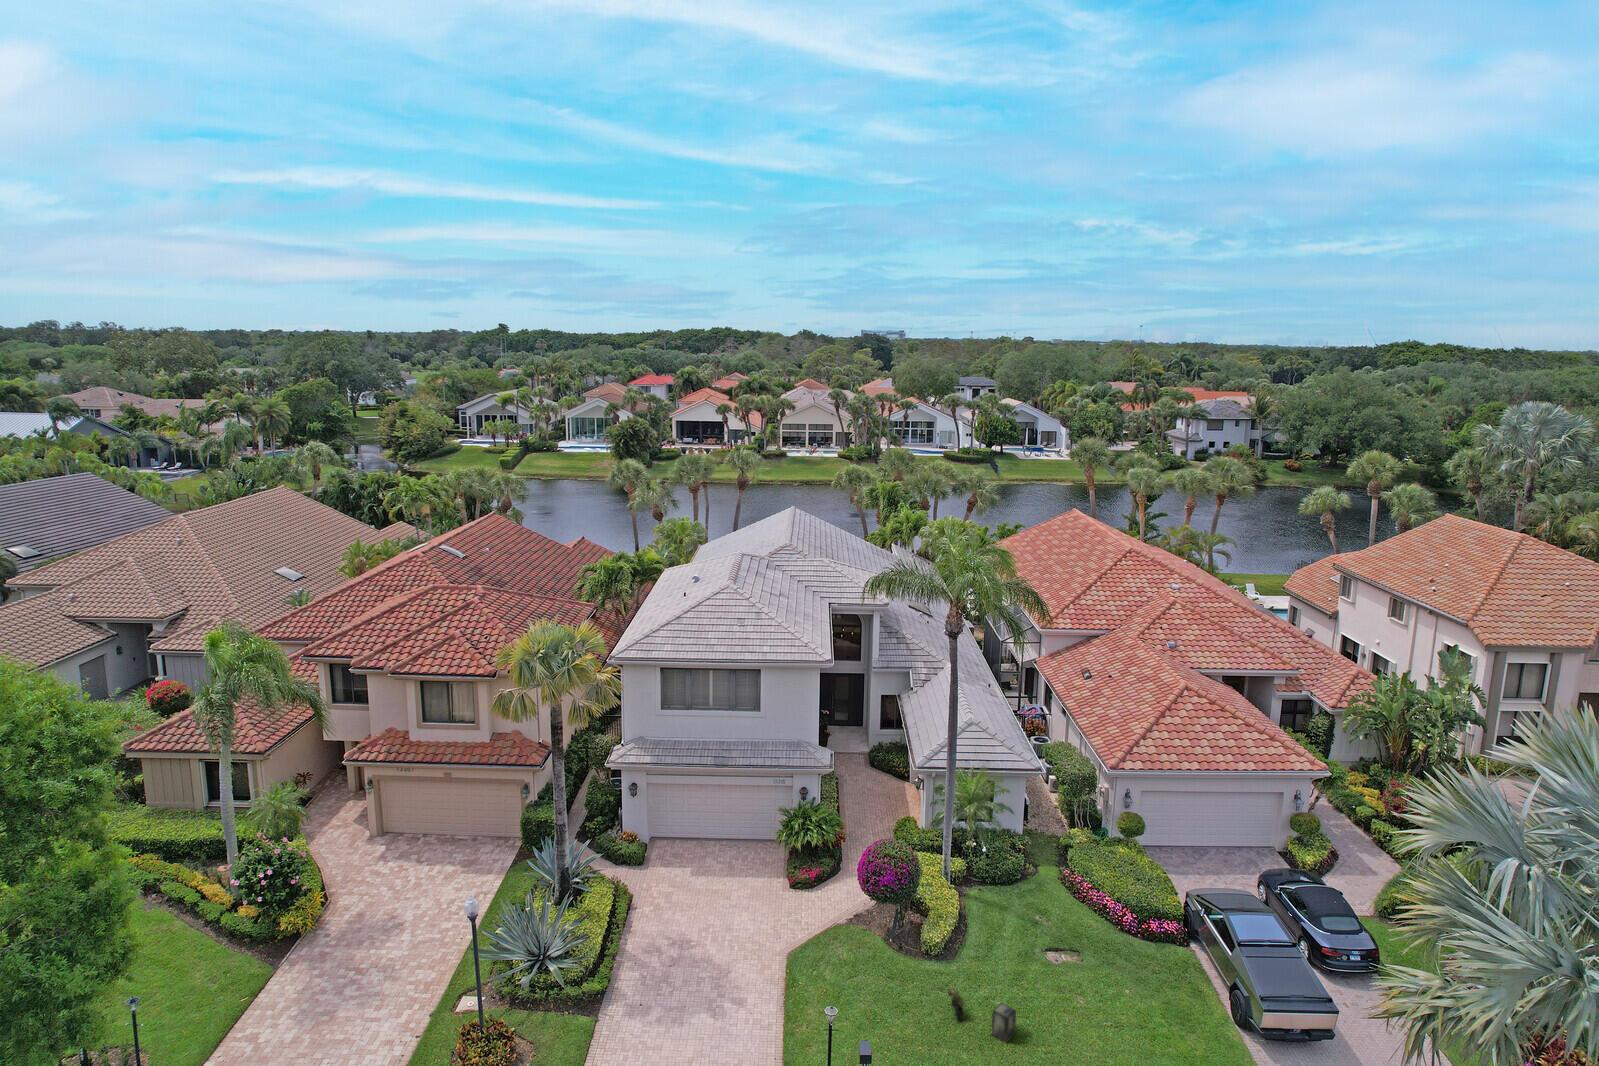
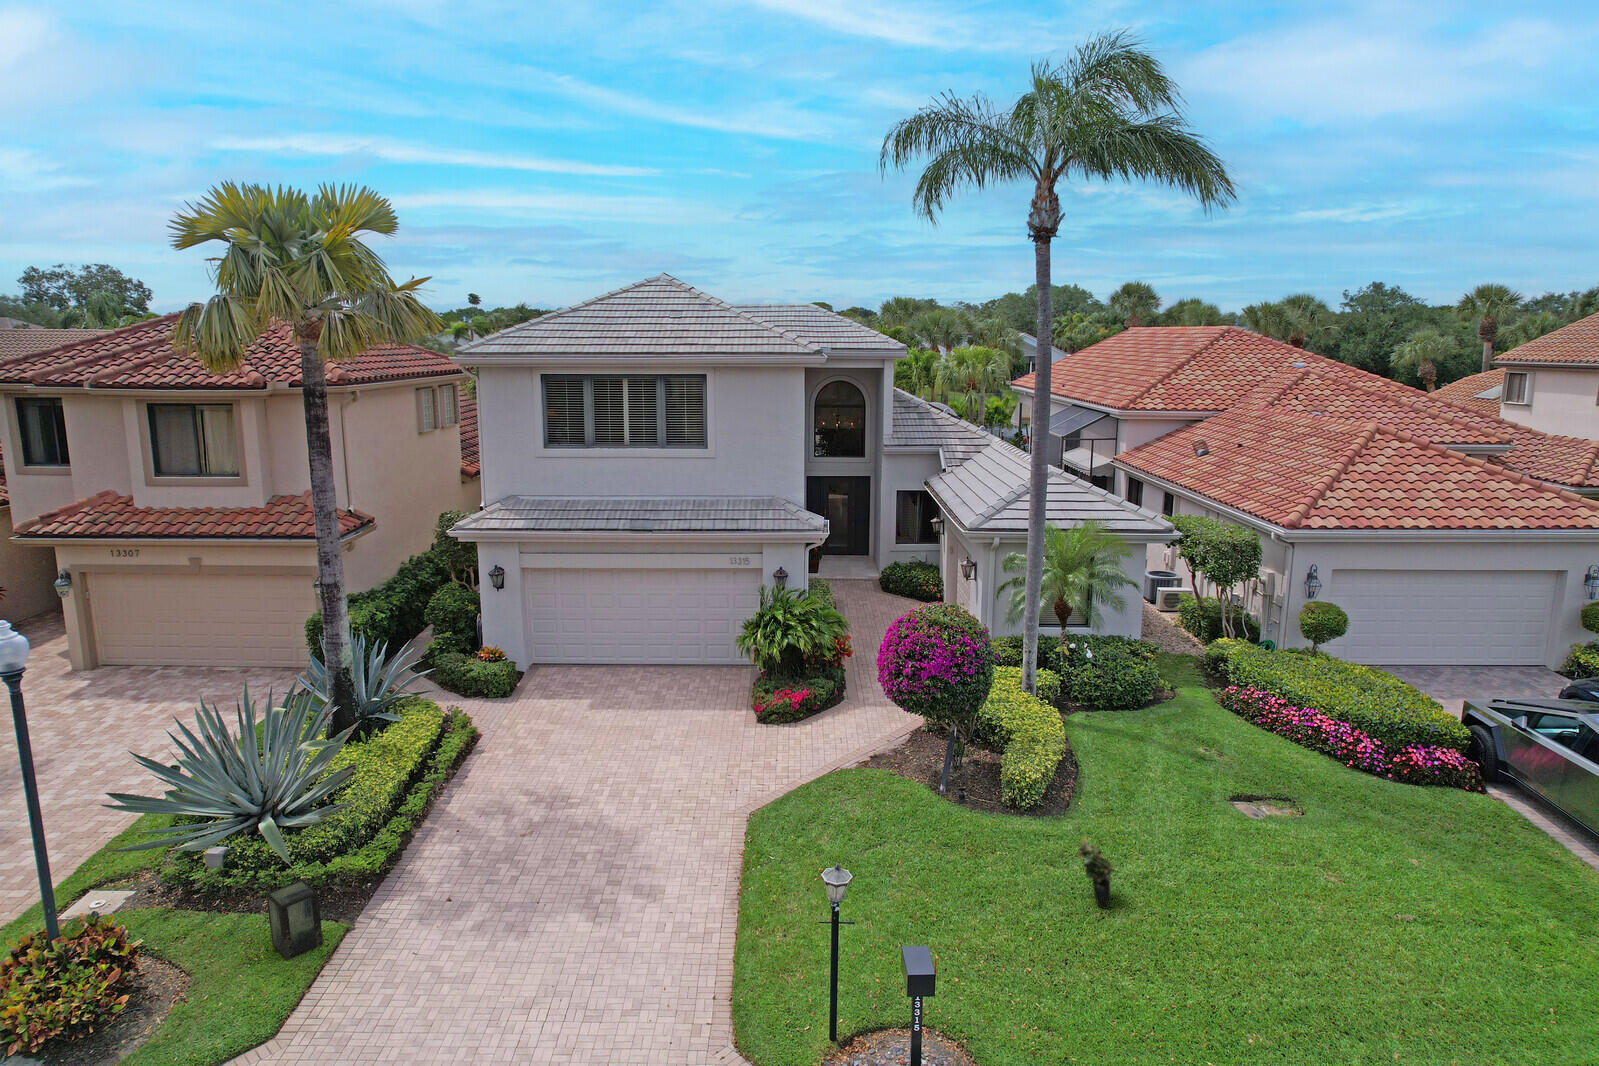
storage box: present [992,1003,1016,1043] -> present [266,880,323,960]

